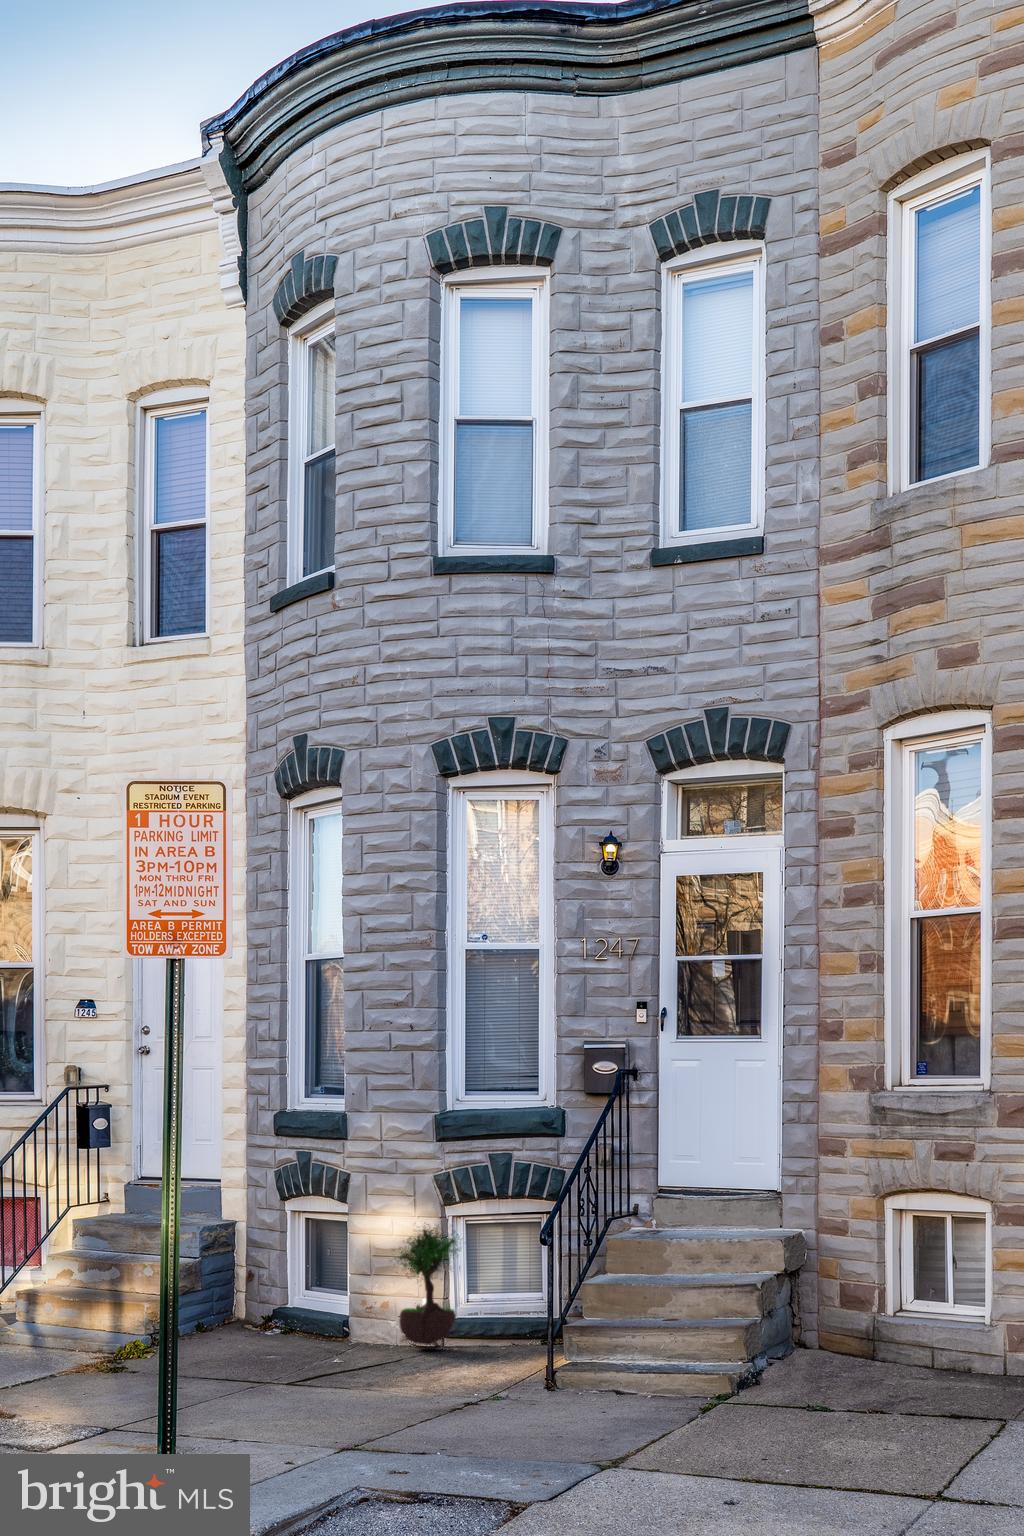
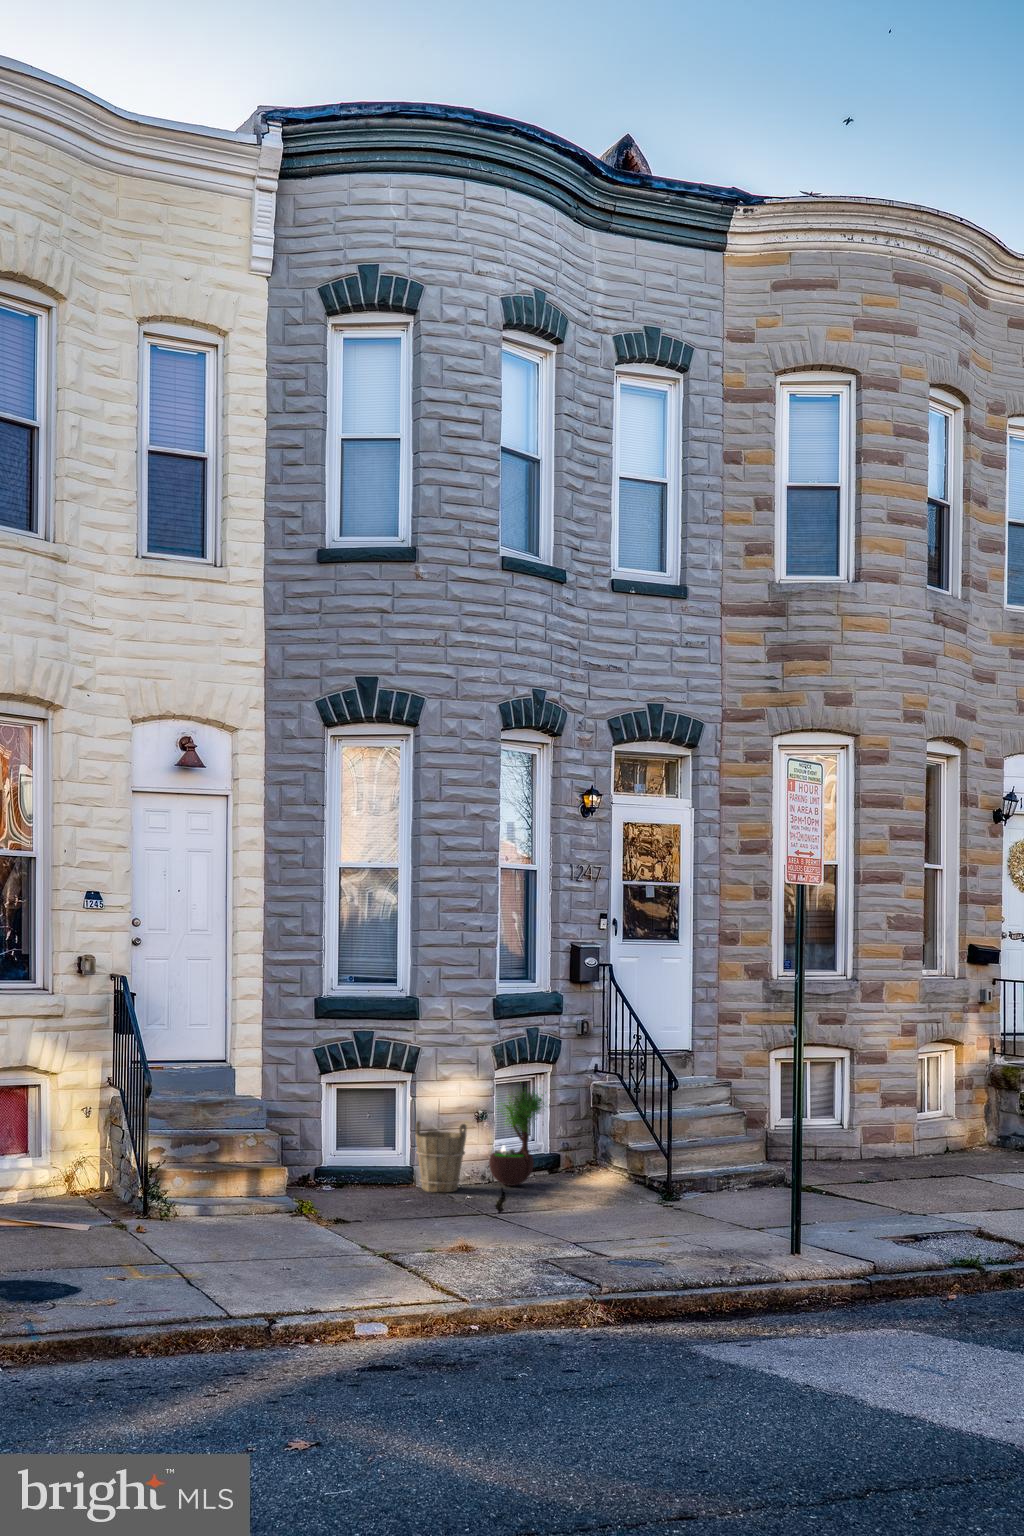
bucket: none [305,1260,367,1348] -> present [415,1121,467,1192]

